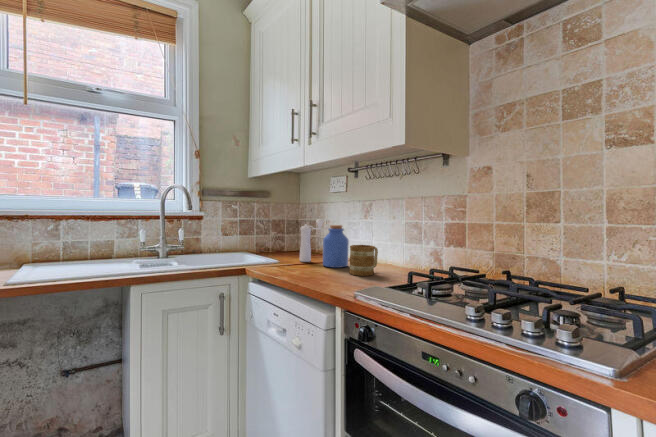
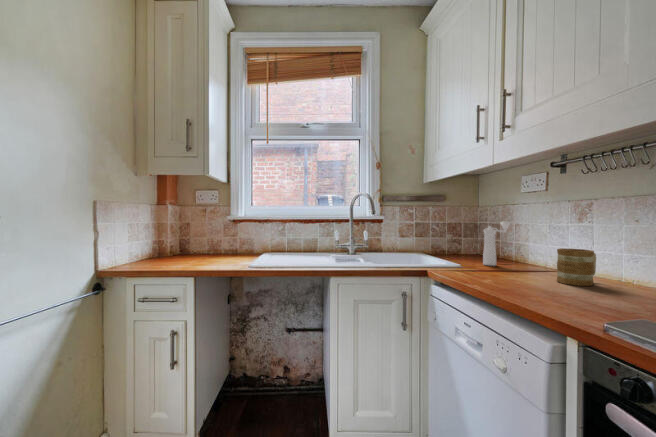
jar: present [323,225,349,268] -> none [514,226,548,274]

